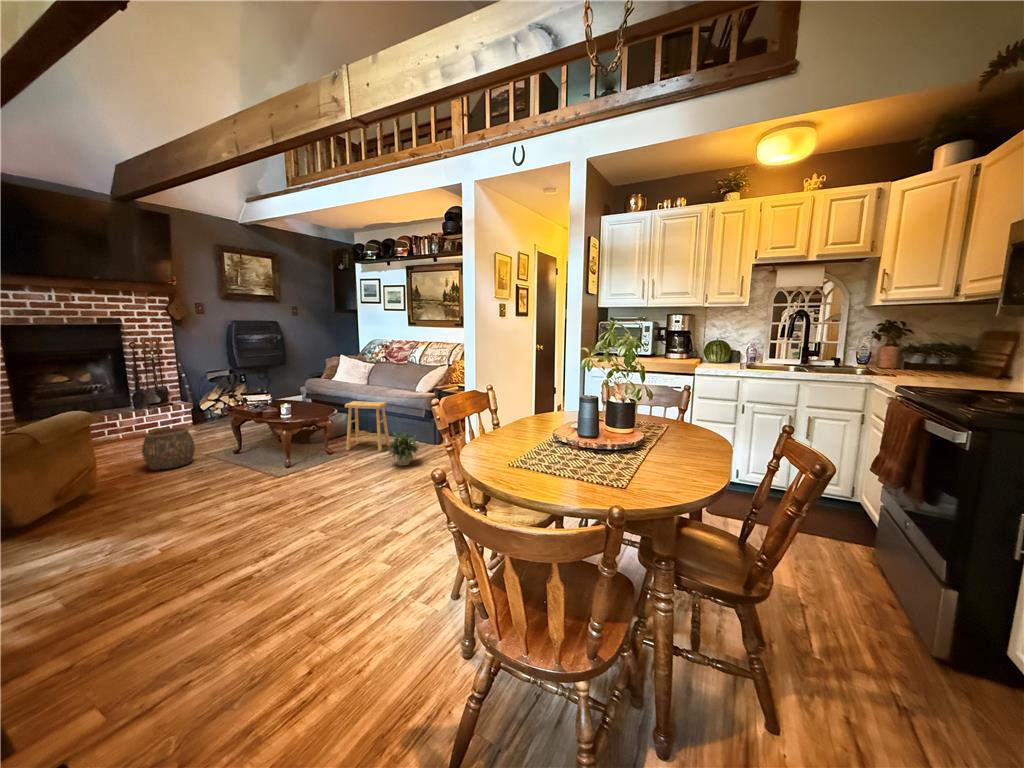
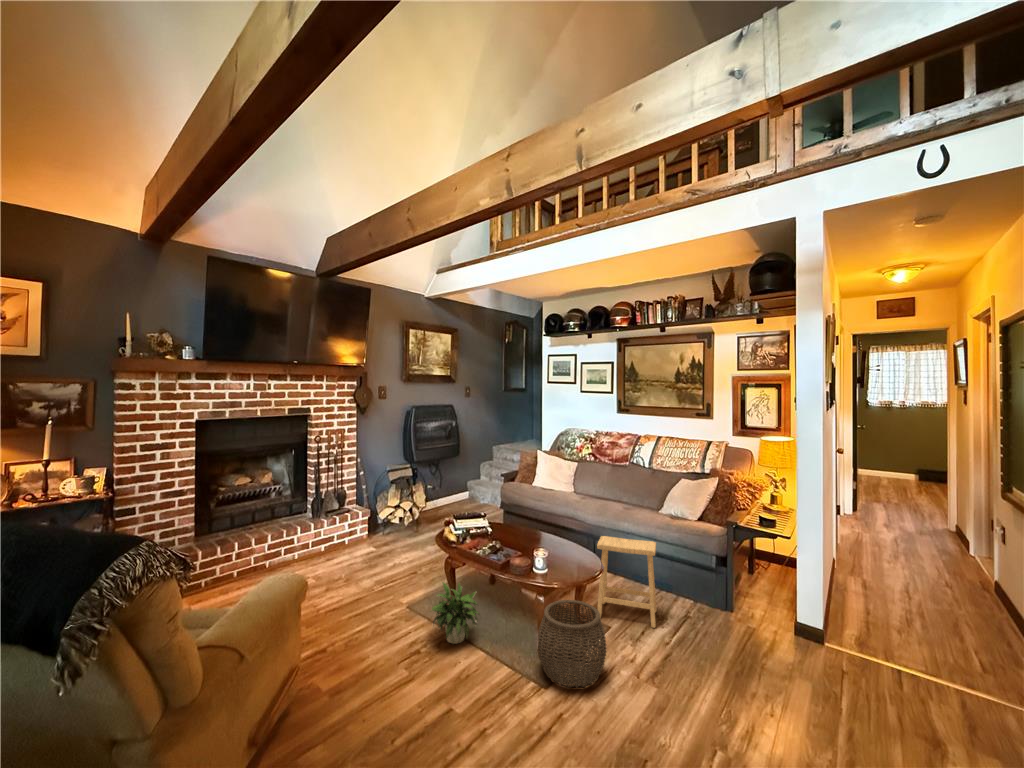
woven basket: present [142,427,195,470] -> present [538,600,607,688]
potted plant: present [388,432,419,466] -> present [432,583,479,644]

